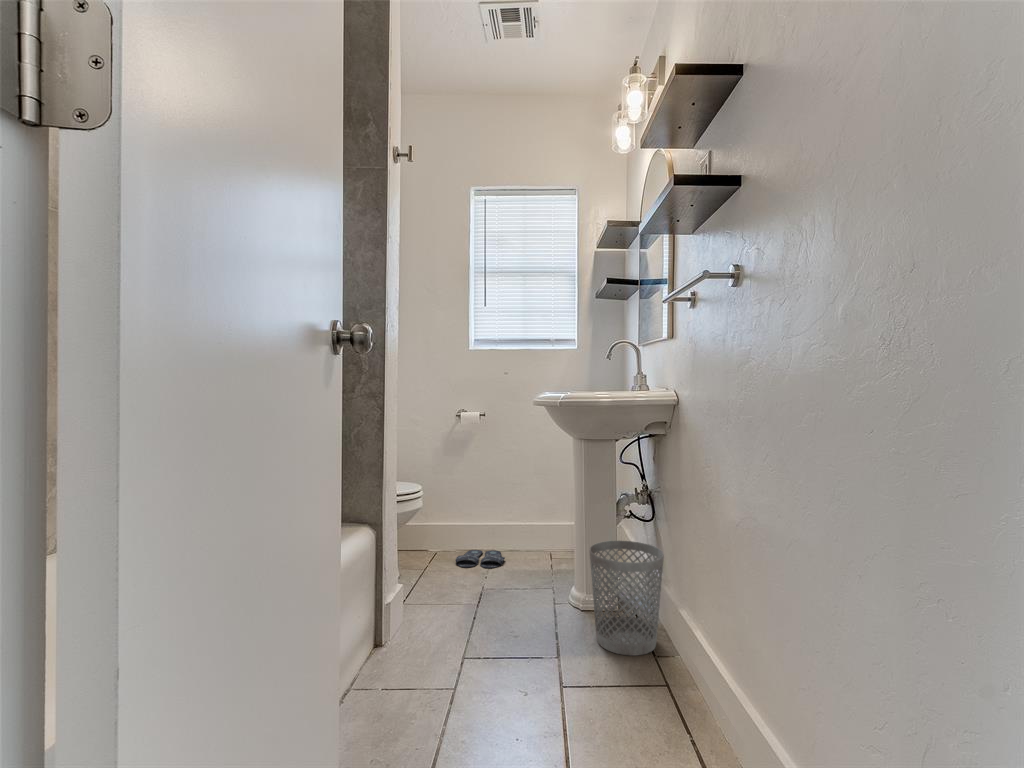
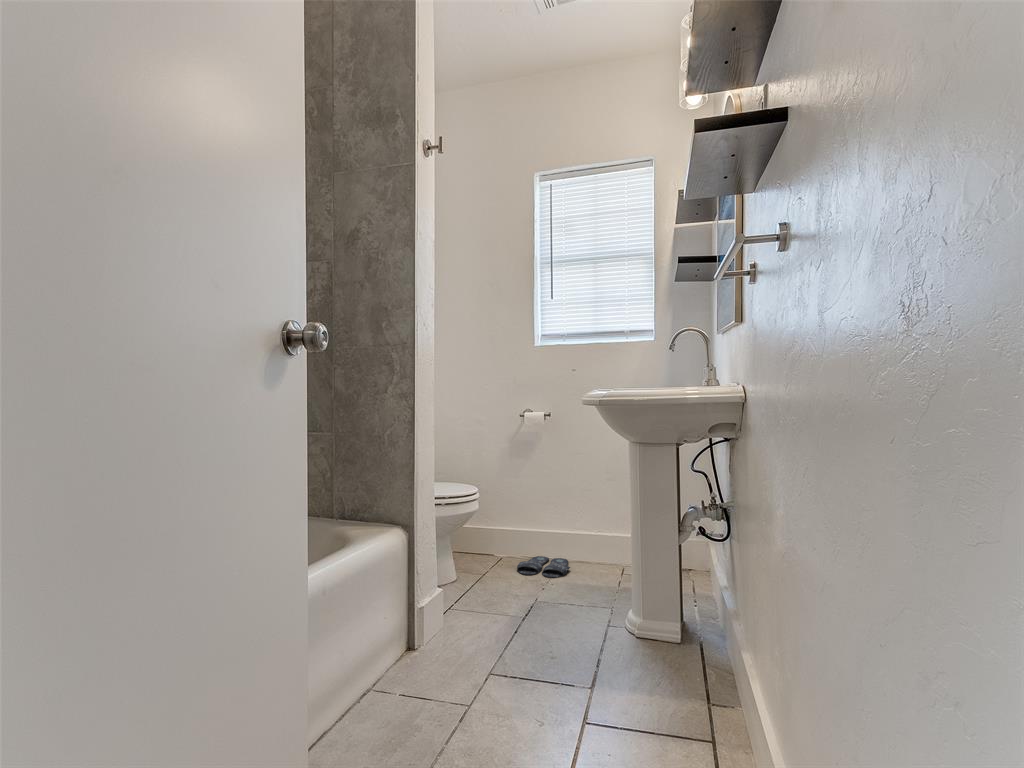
wastebasket: present [590,541,664,656] -> none [636,559,724,697]

